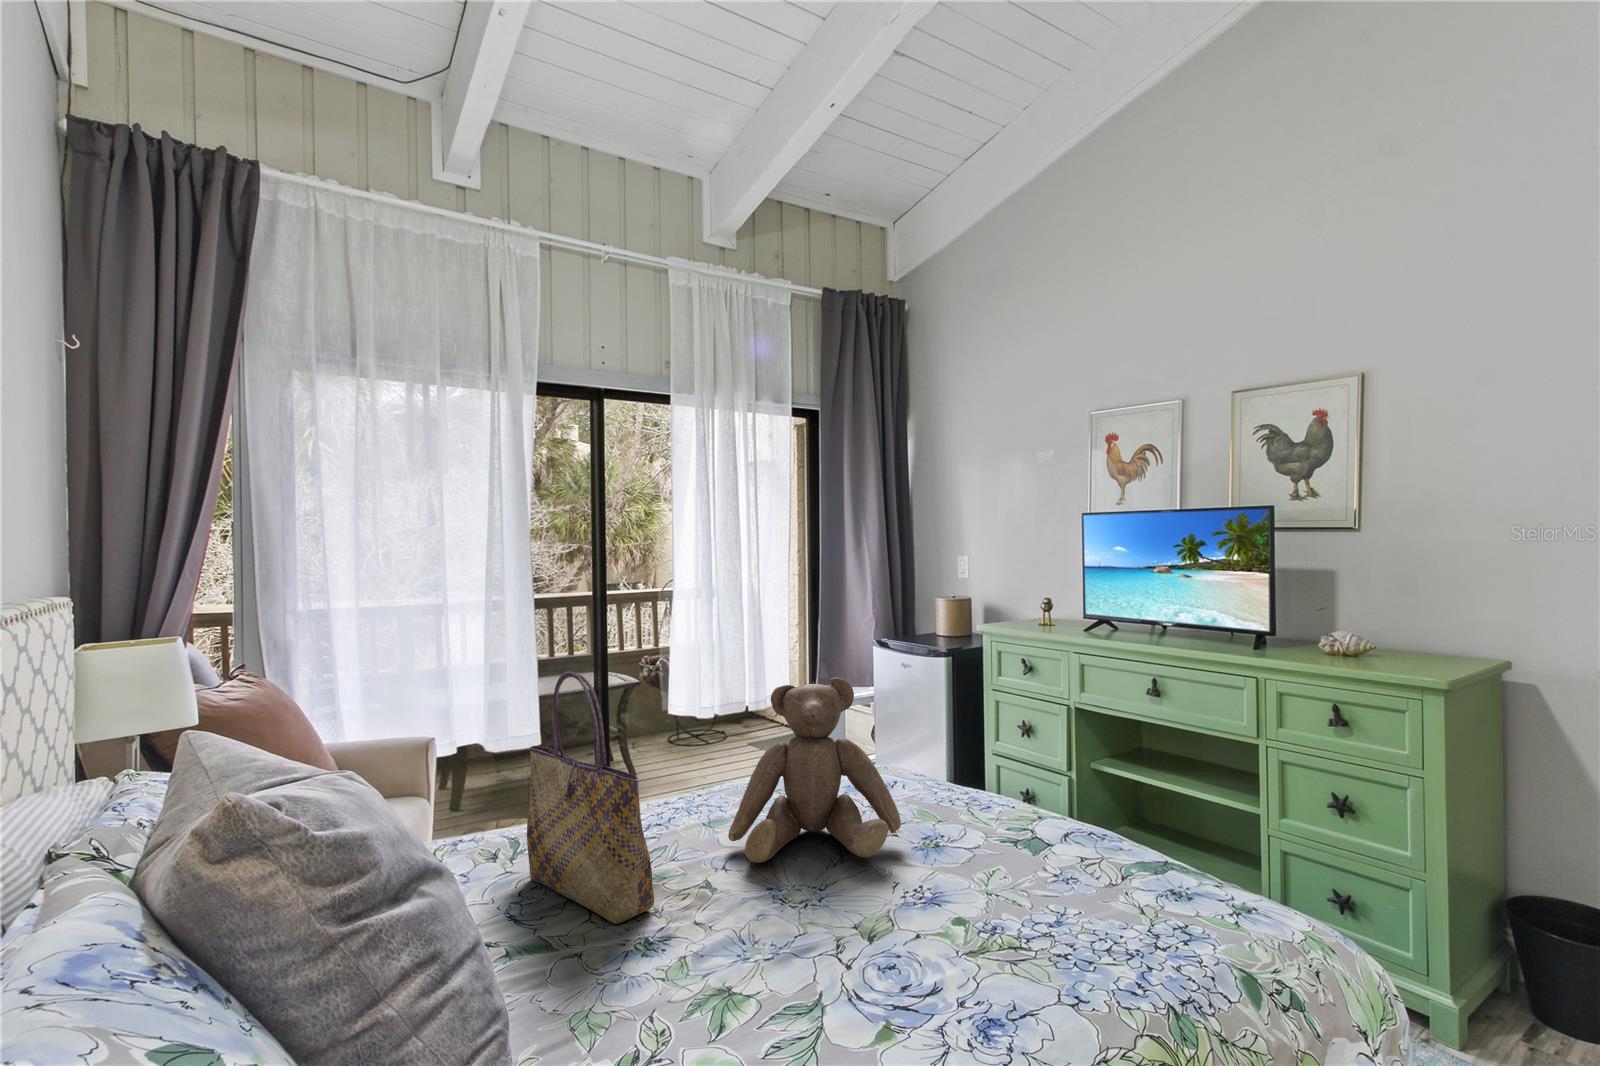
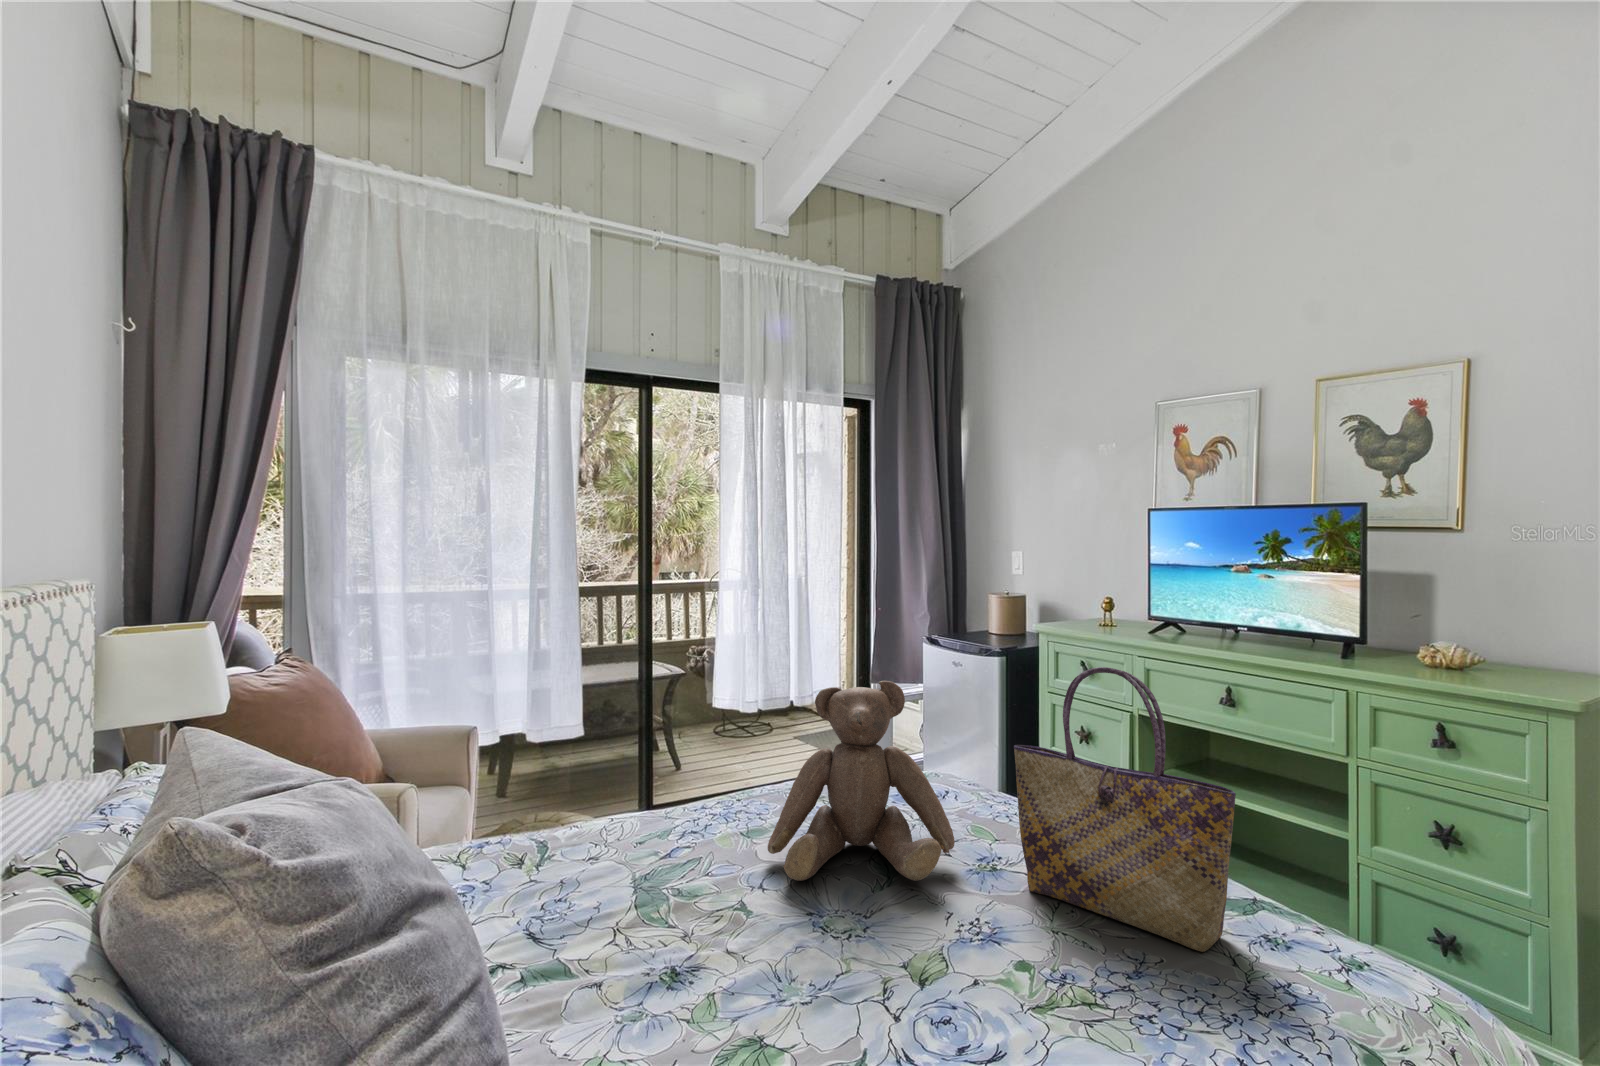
tote bag: present [527,672,654,924] -> present [1014,667,1236,952]

